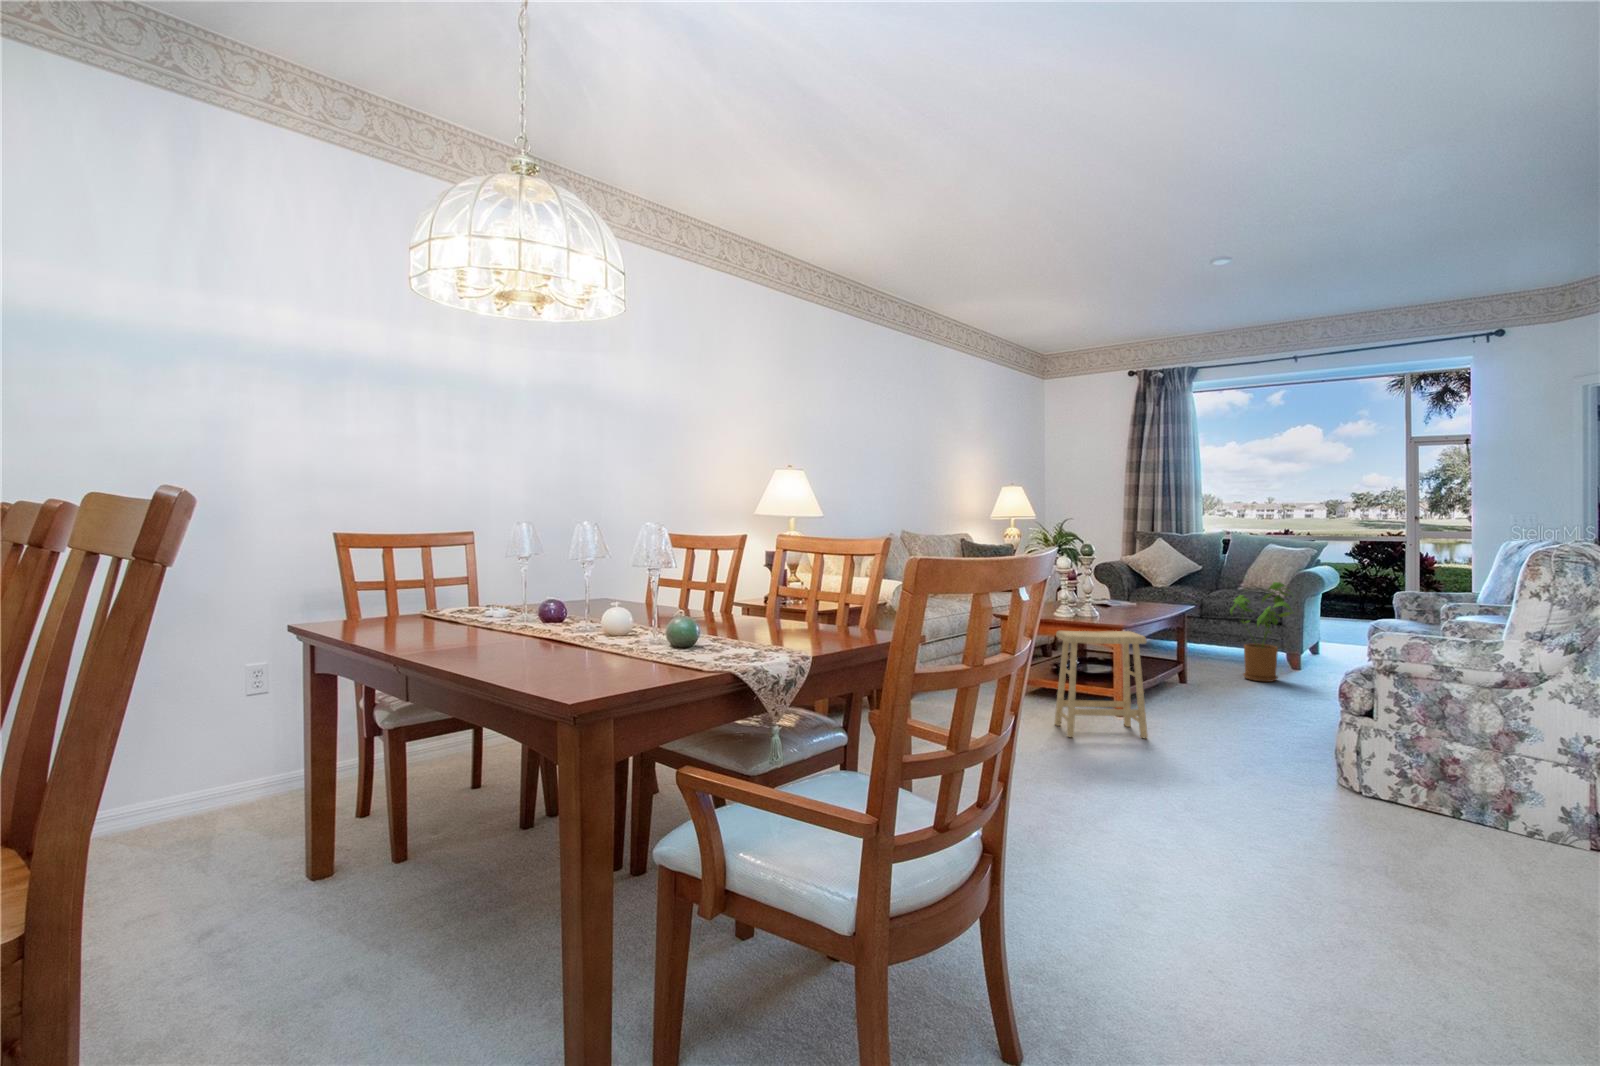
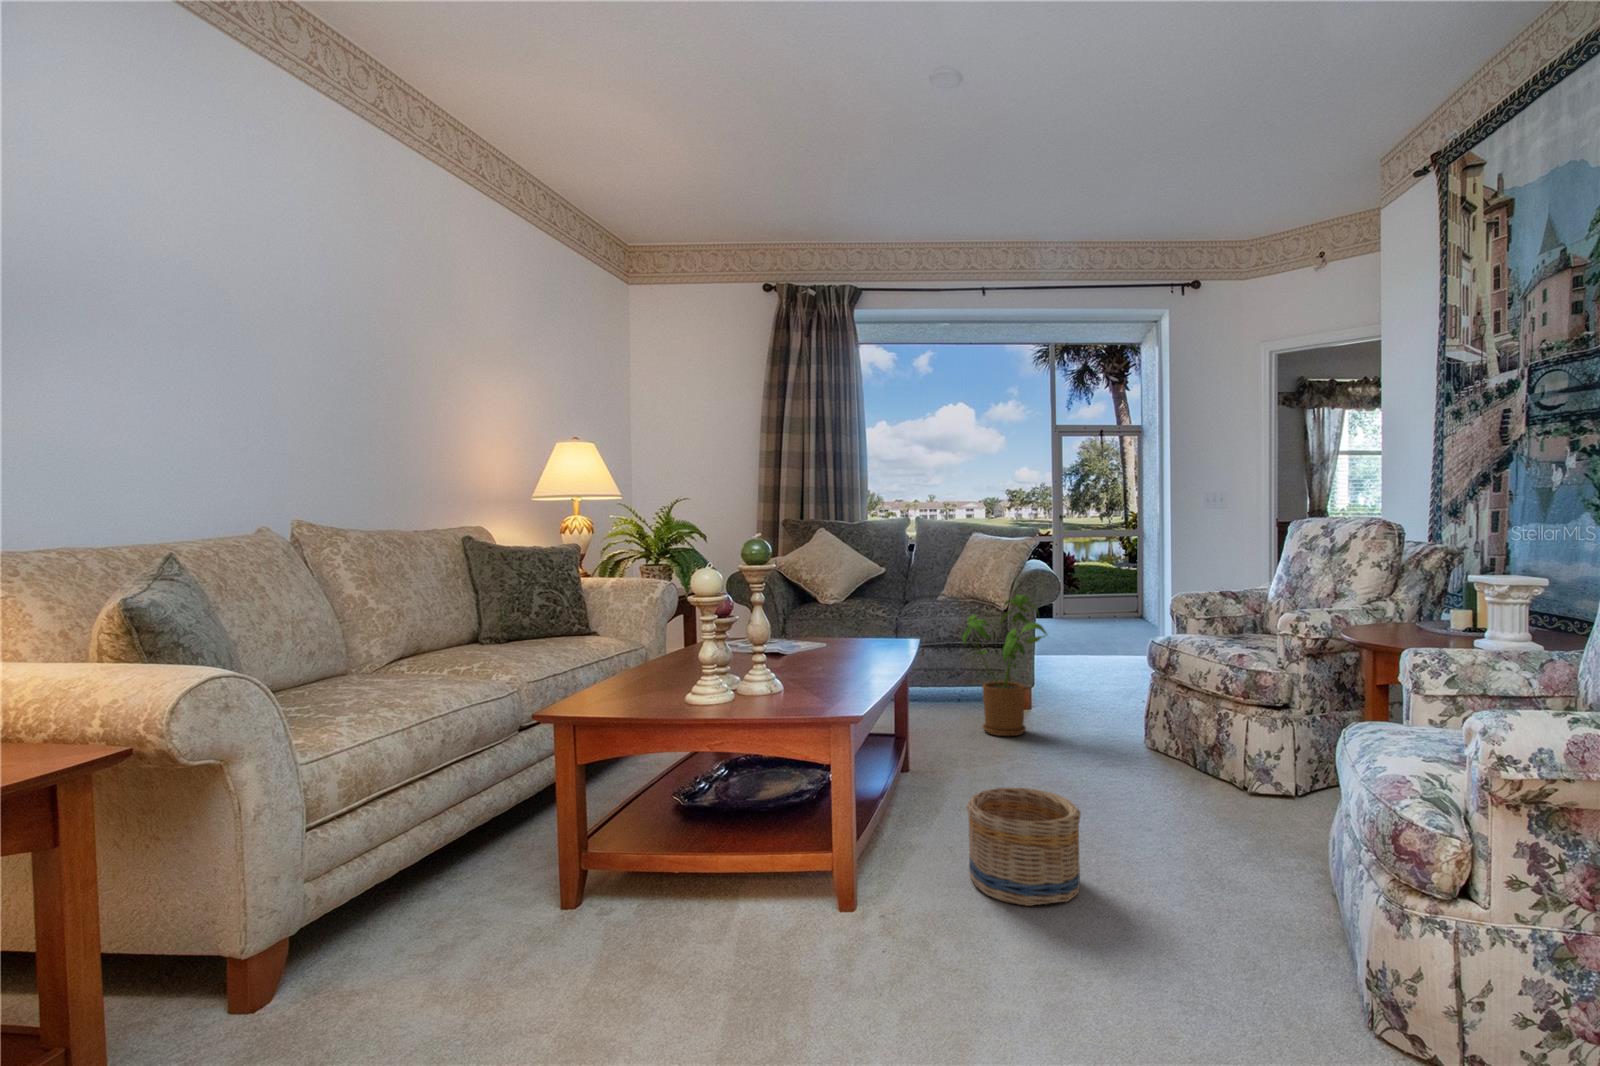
footstool: present [1054,631,1148,738] -> none [774,713,962,977]
basket: none [1169,682,1235,738] -> present [966,788,1081,906]

